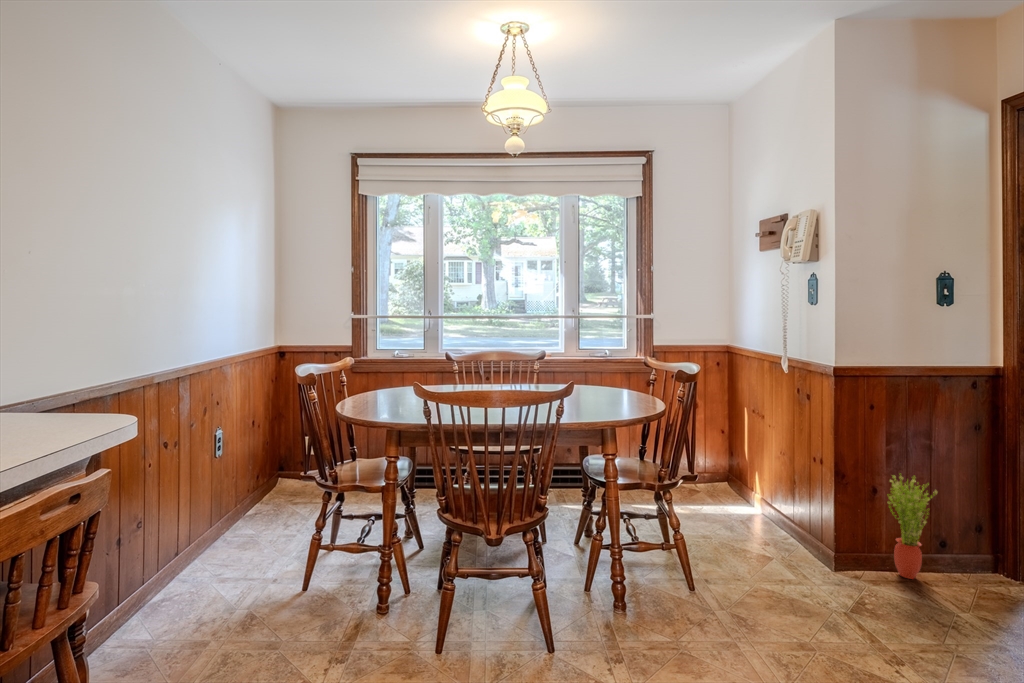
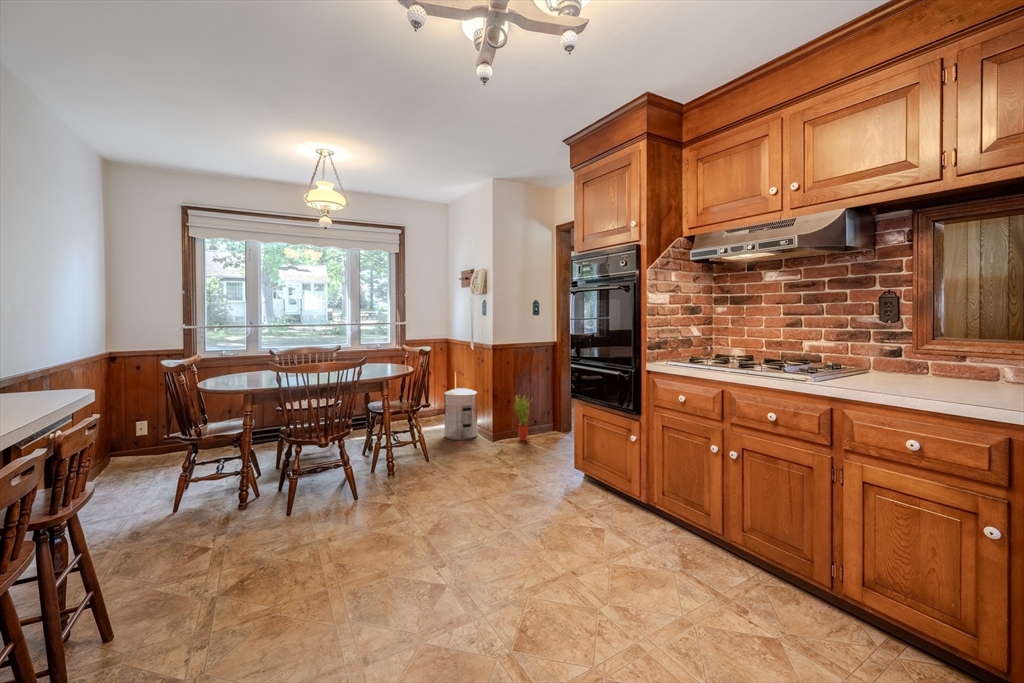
waste bin: none [722,440,794,548] -> present [444,386,477,440]

